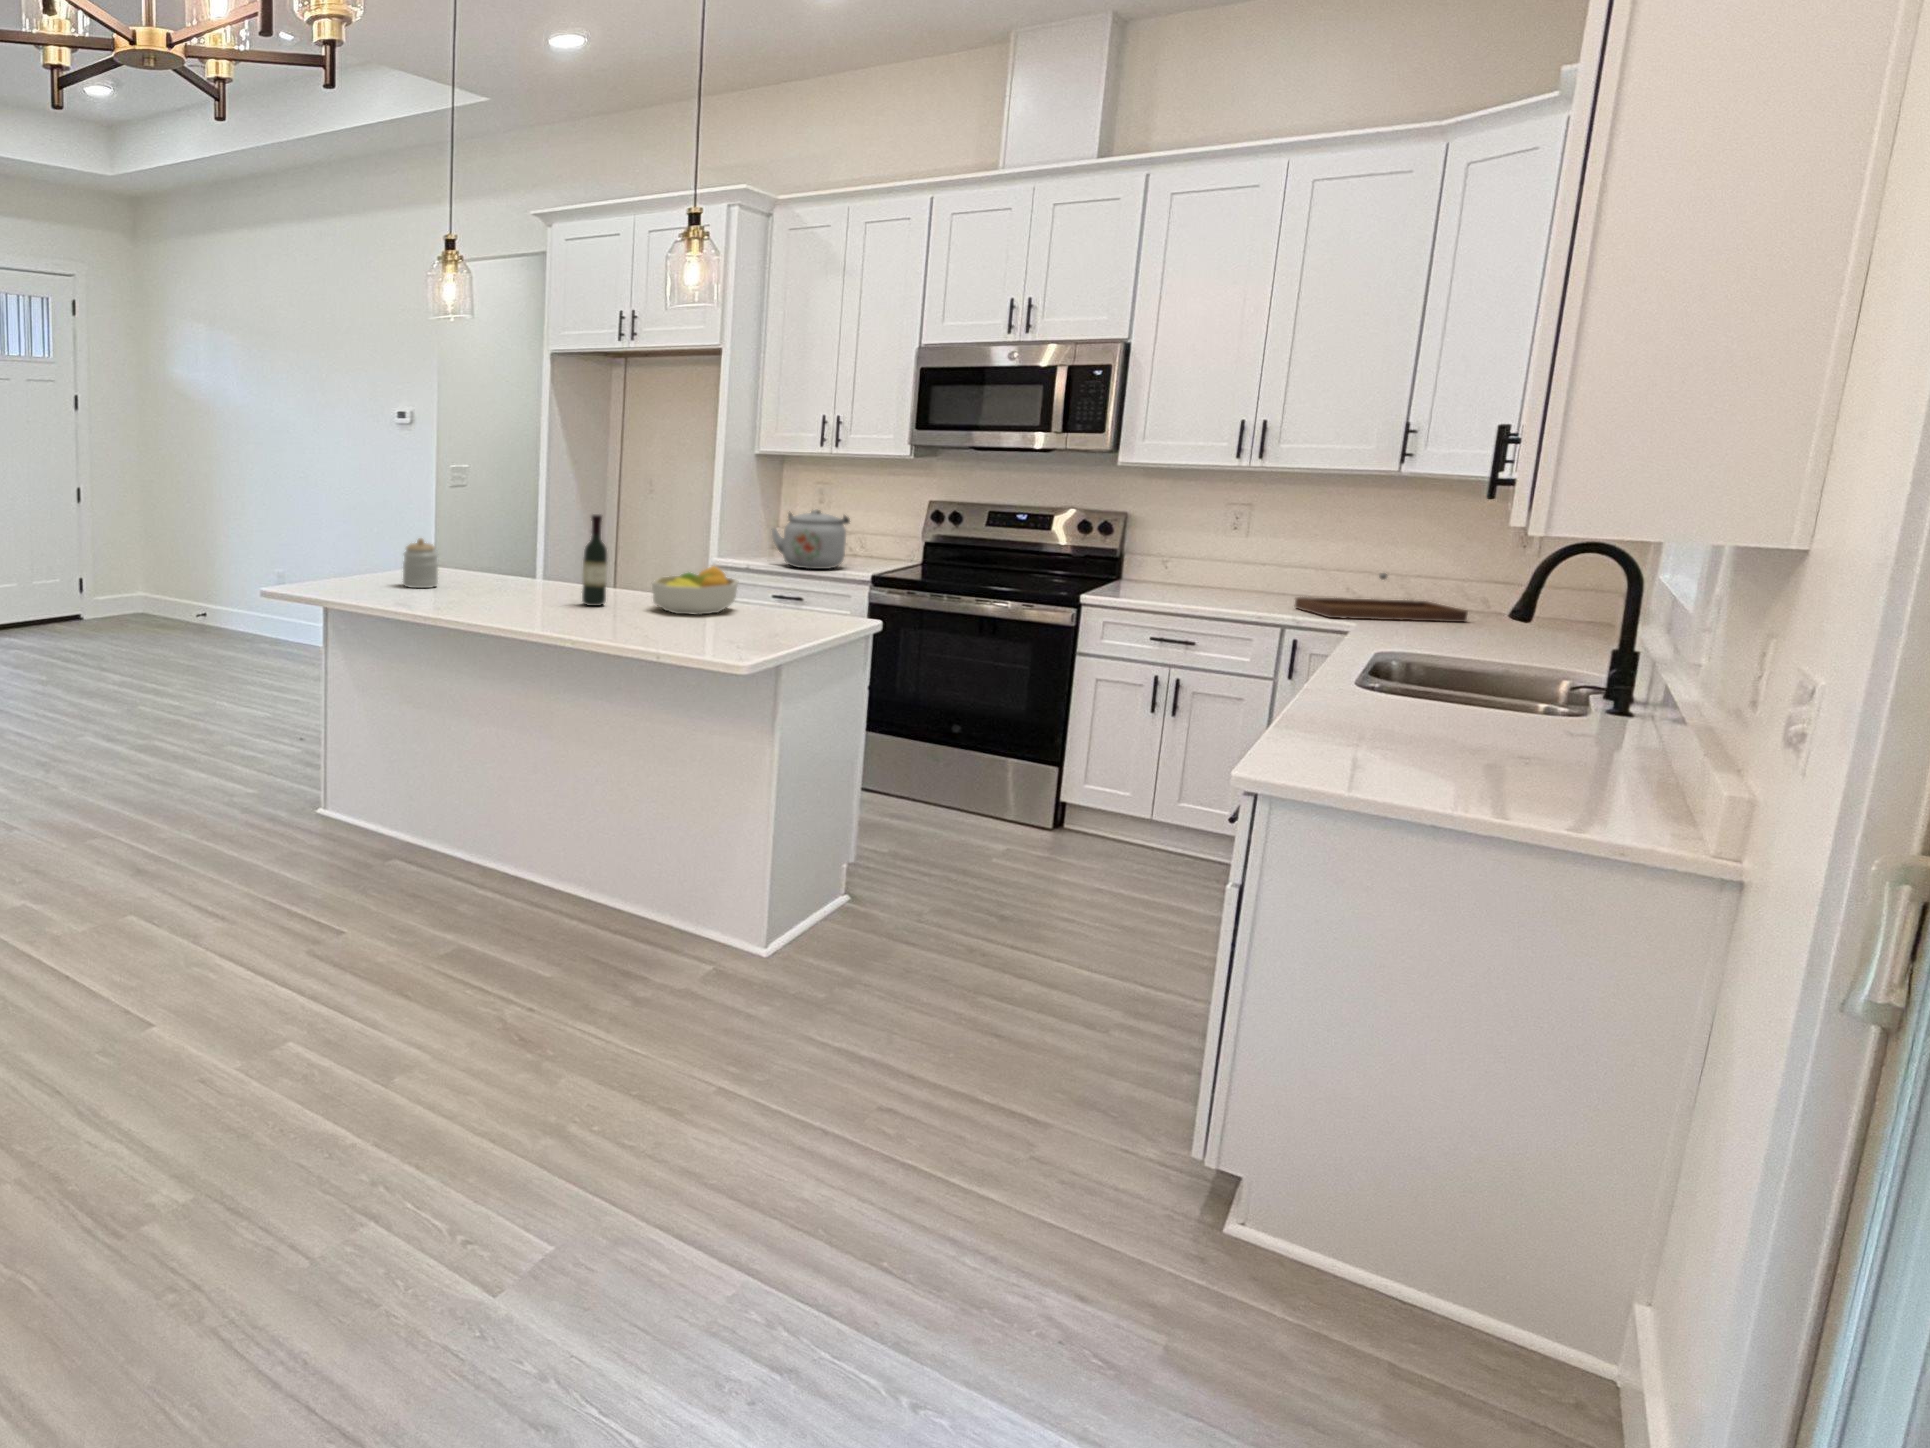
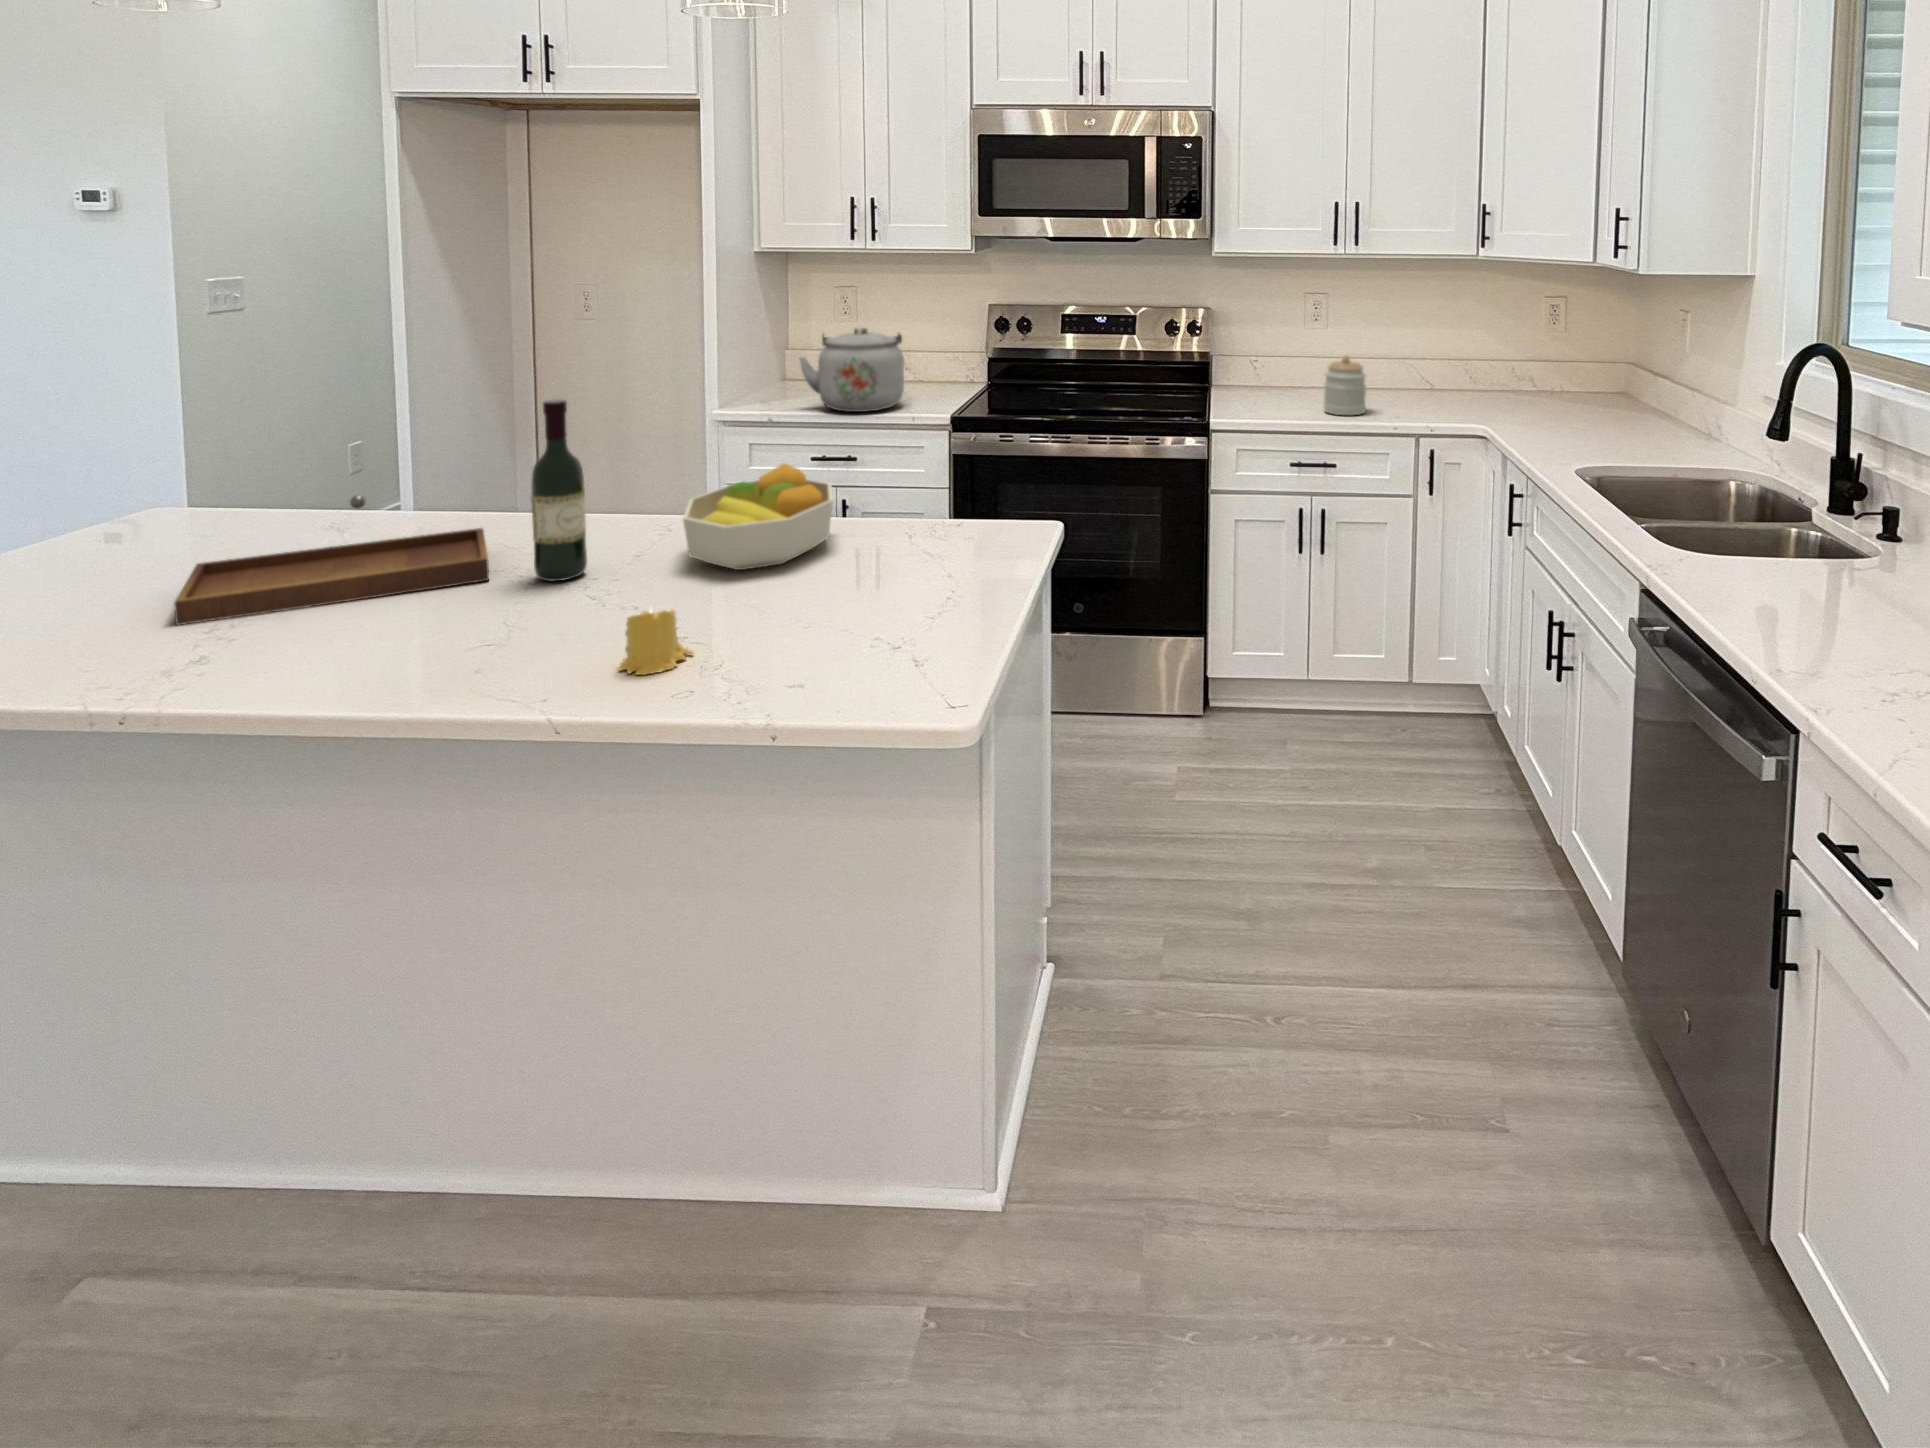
jar: present [403,538,438,588] -> present [1324,356,1366,415]
tray: present [1295,573,1468,622] -> present [174,495,489,625]
candle: none [603,601,637,632] -> present [619,609,693,675]

